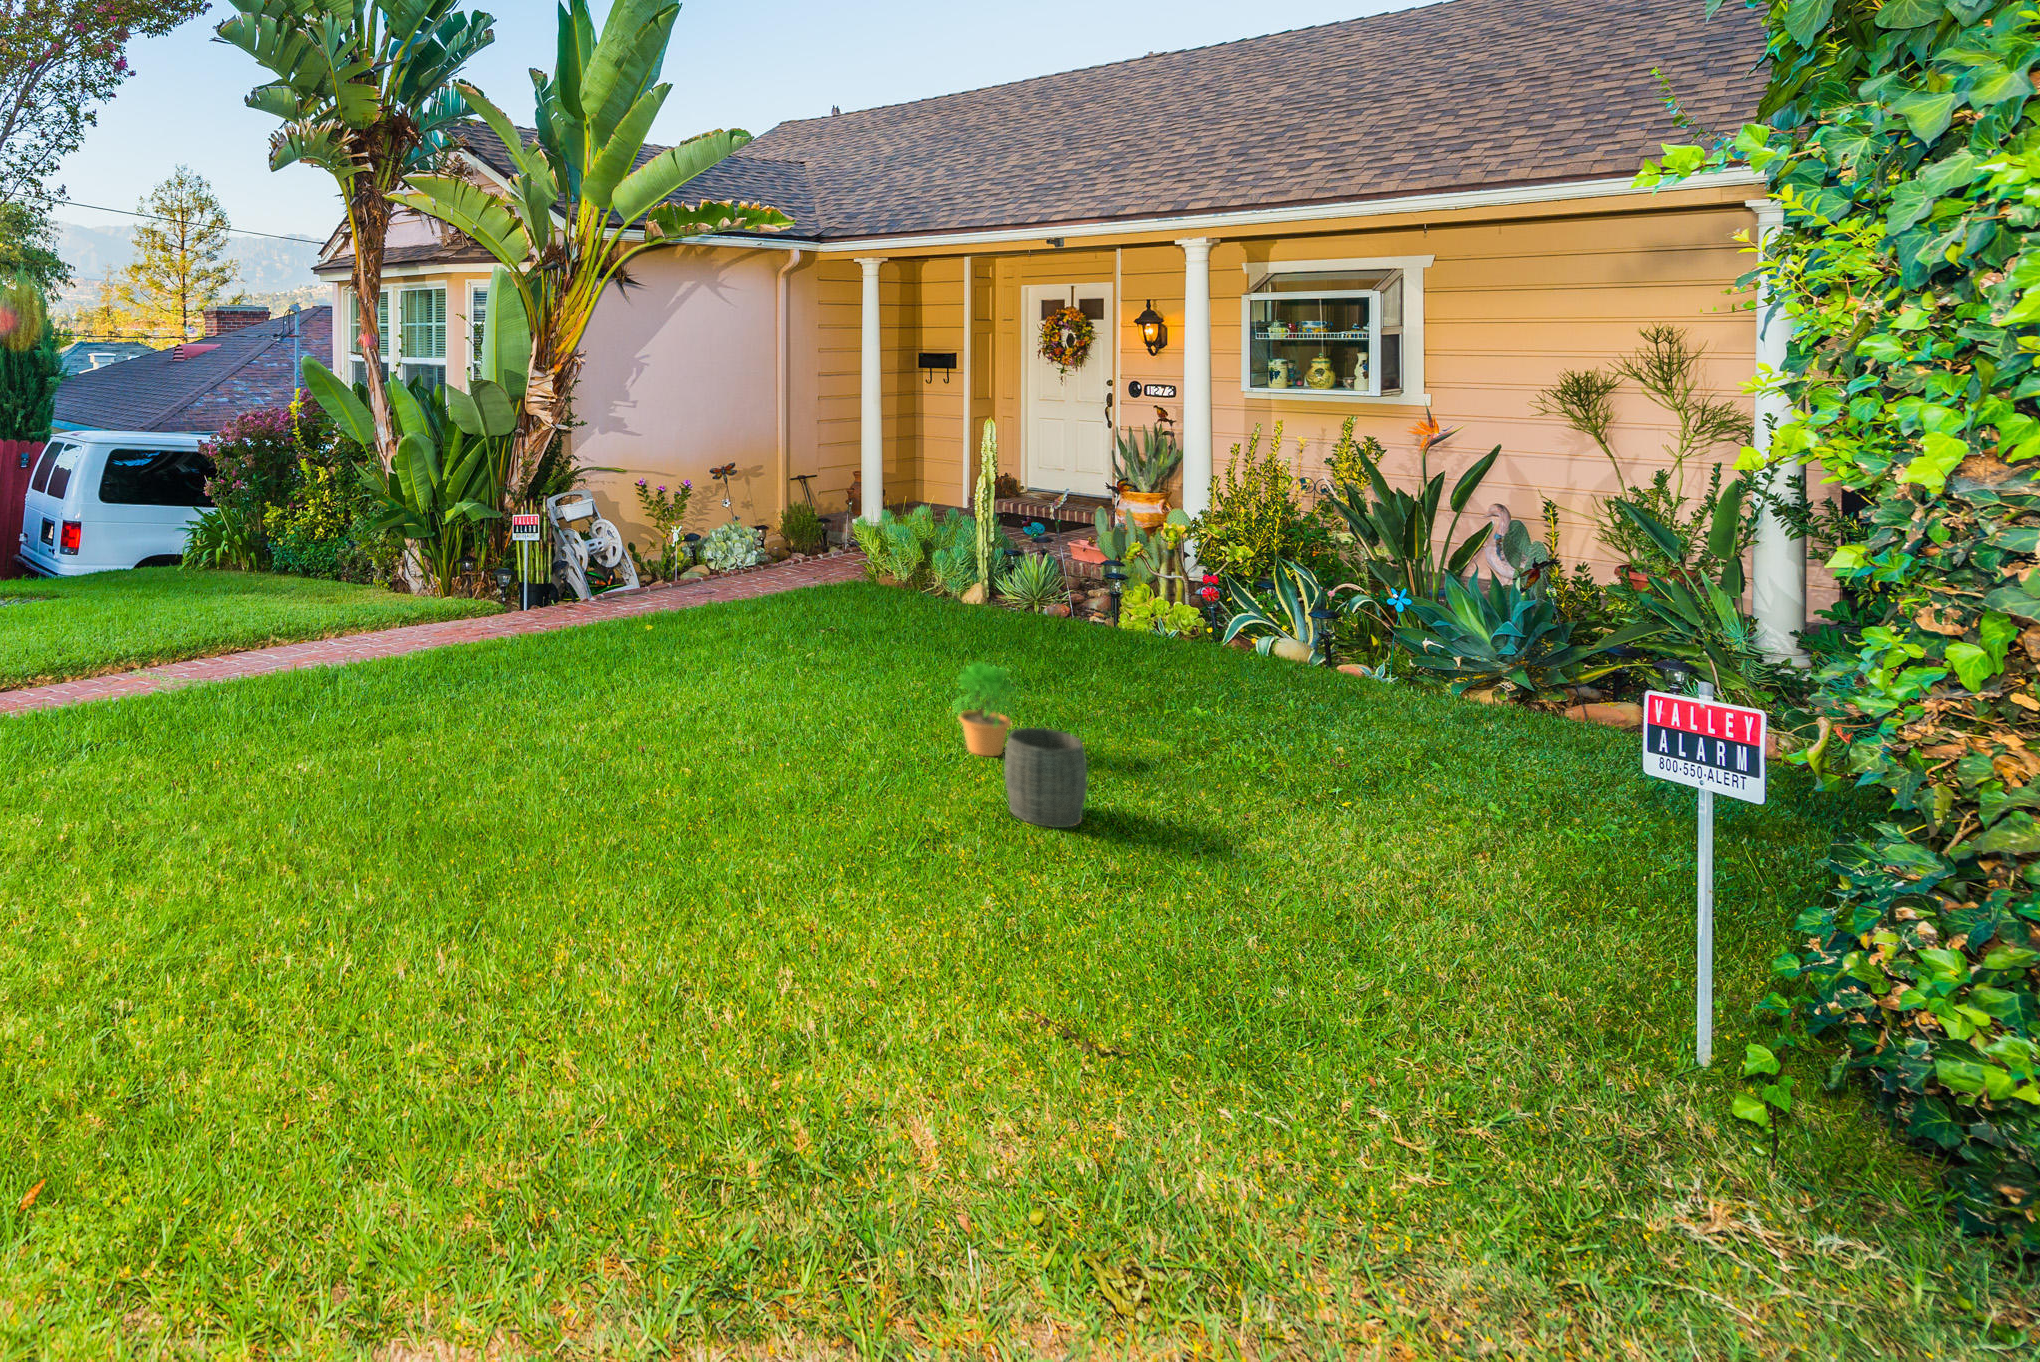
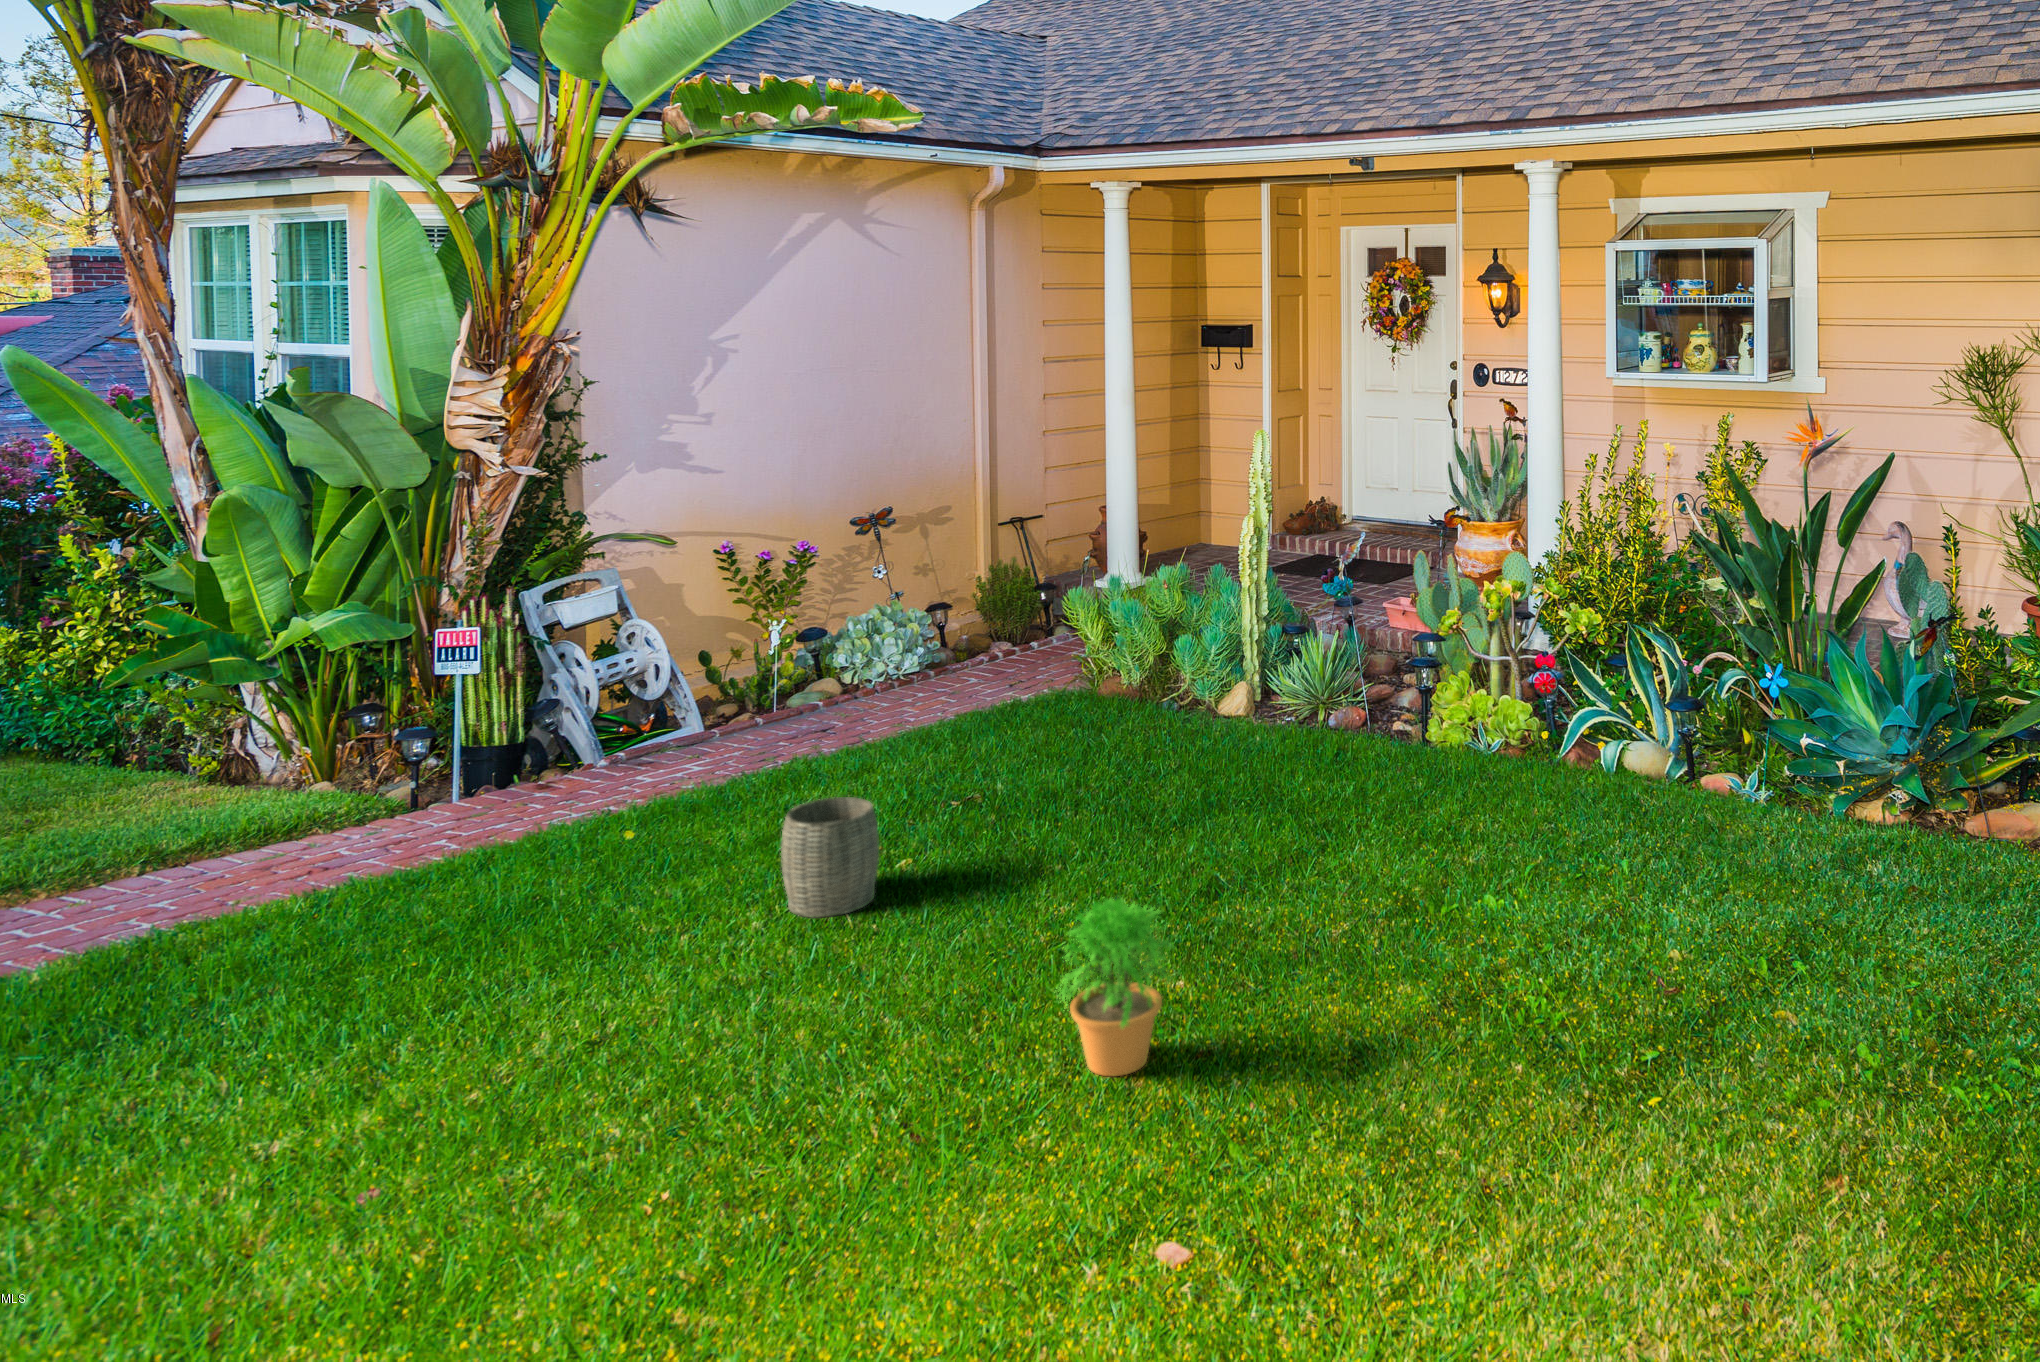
woven basket: present [1005,728,1087,828] -> present [781,797,879,918]

